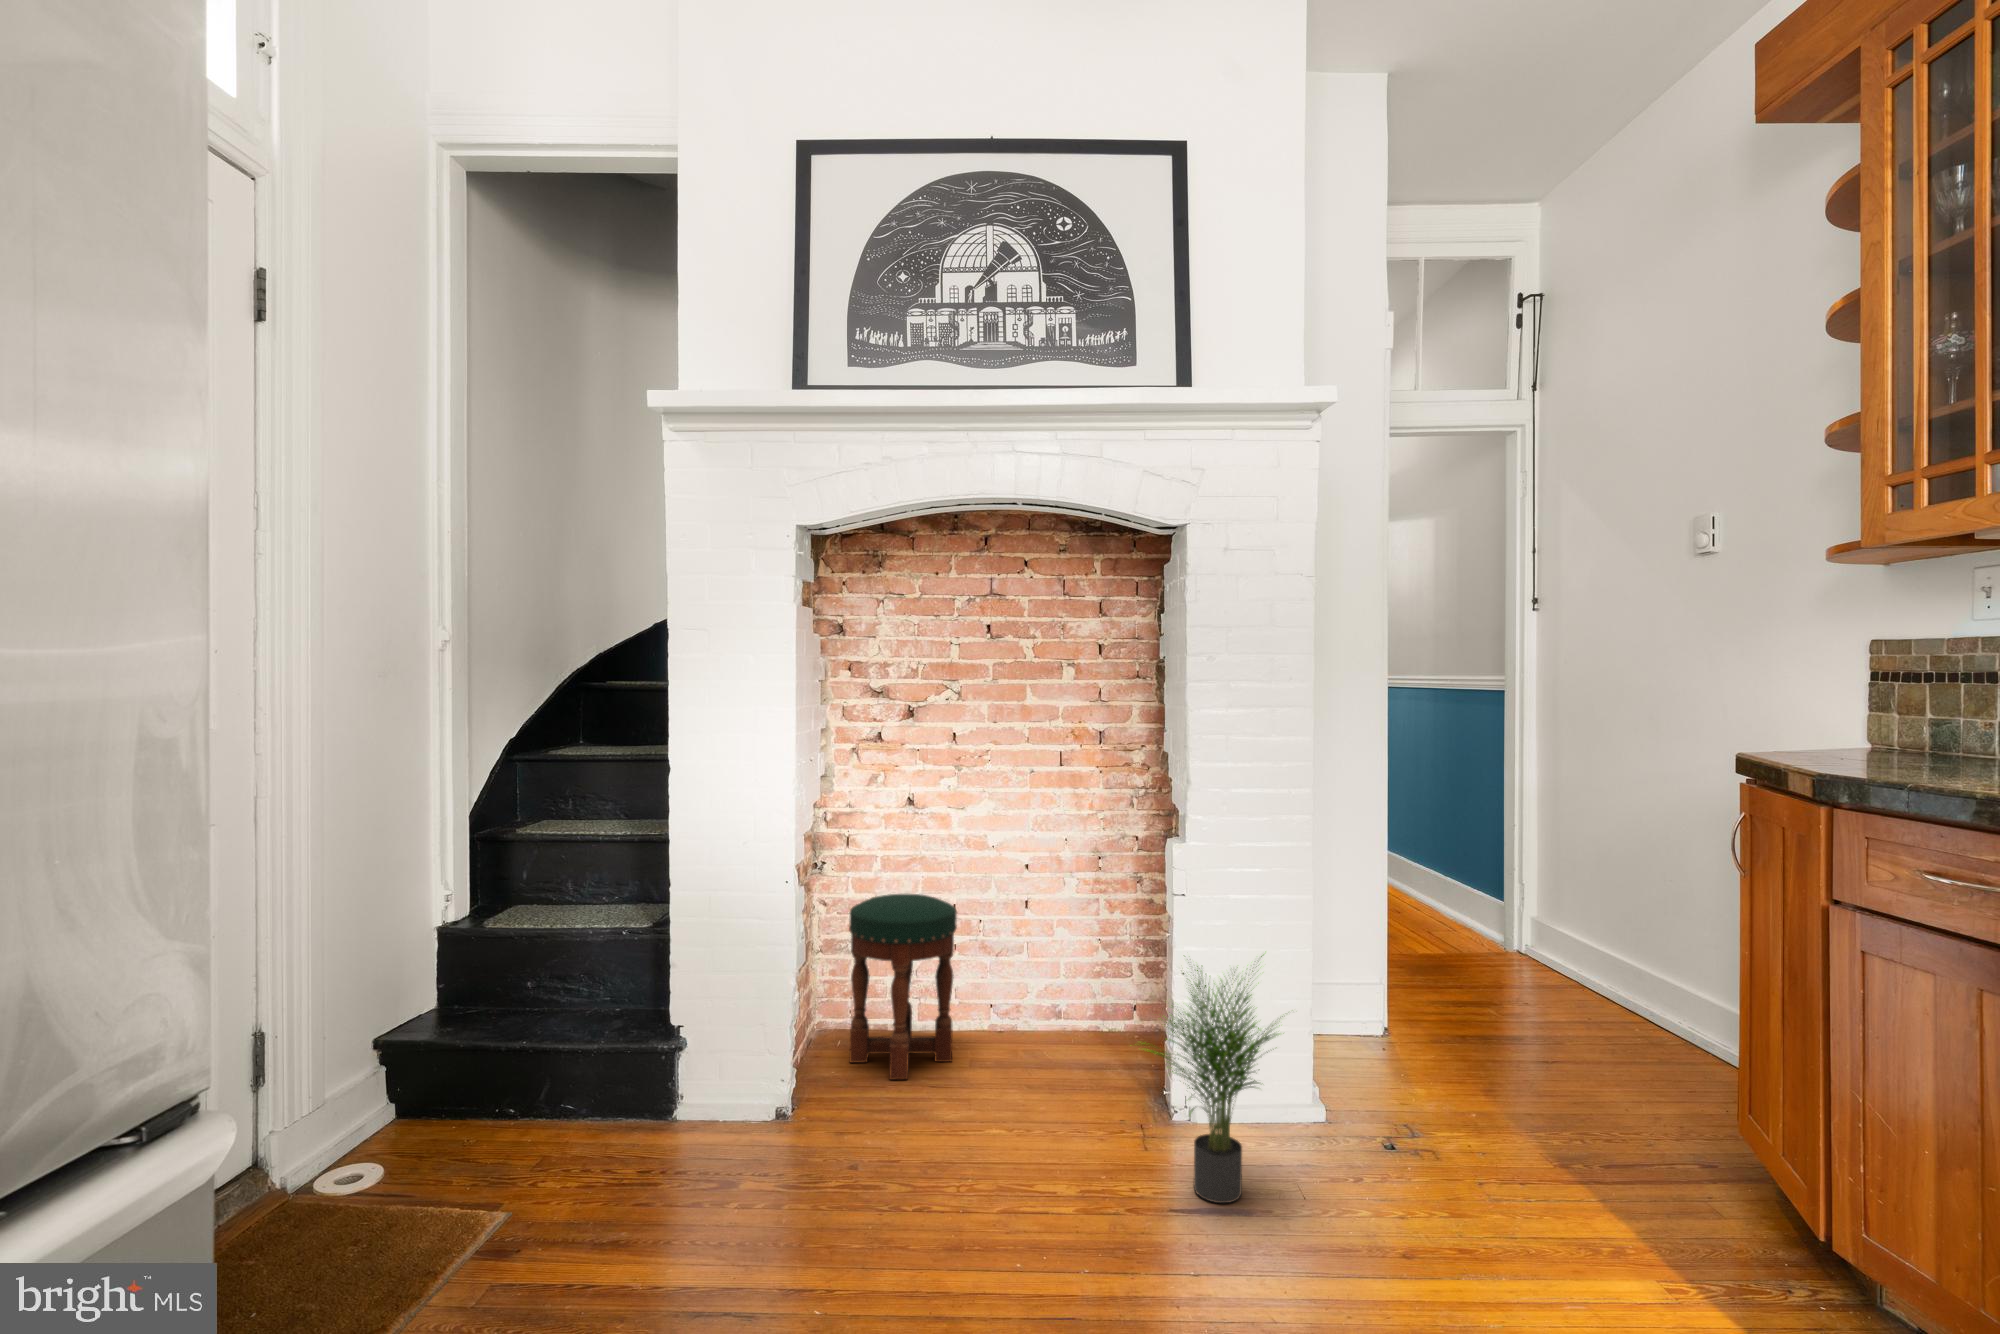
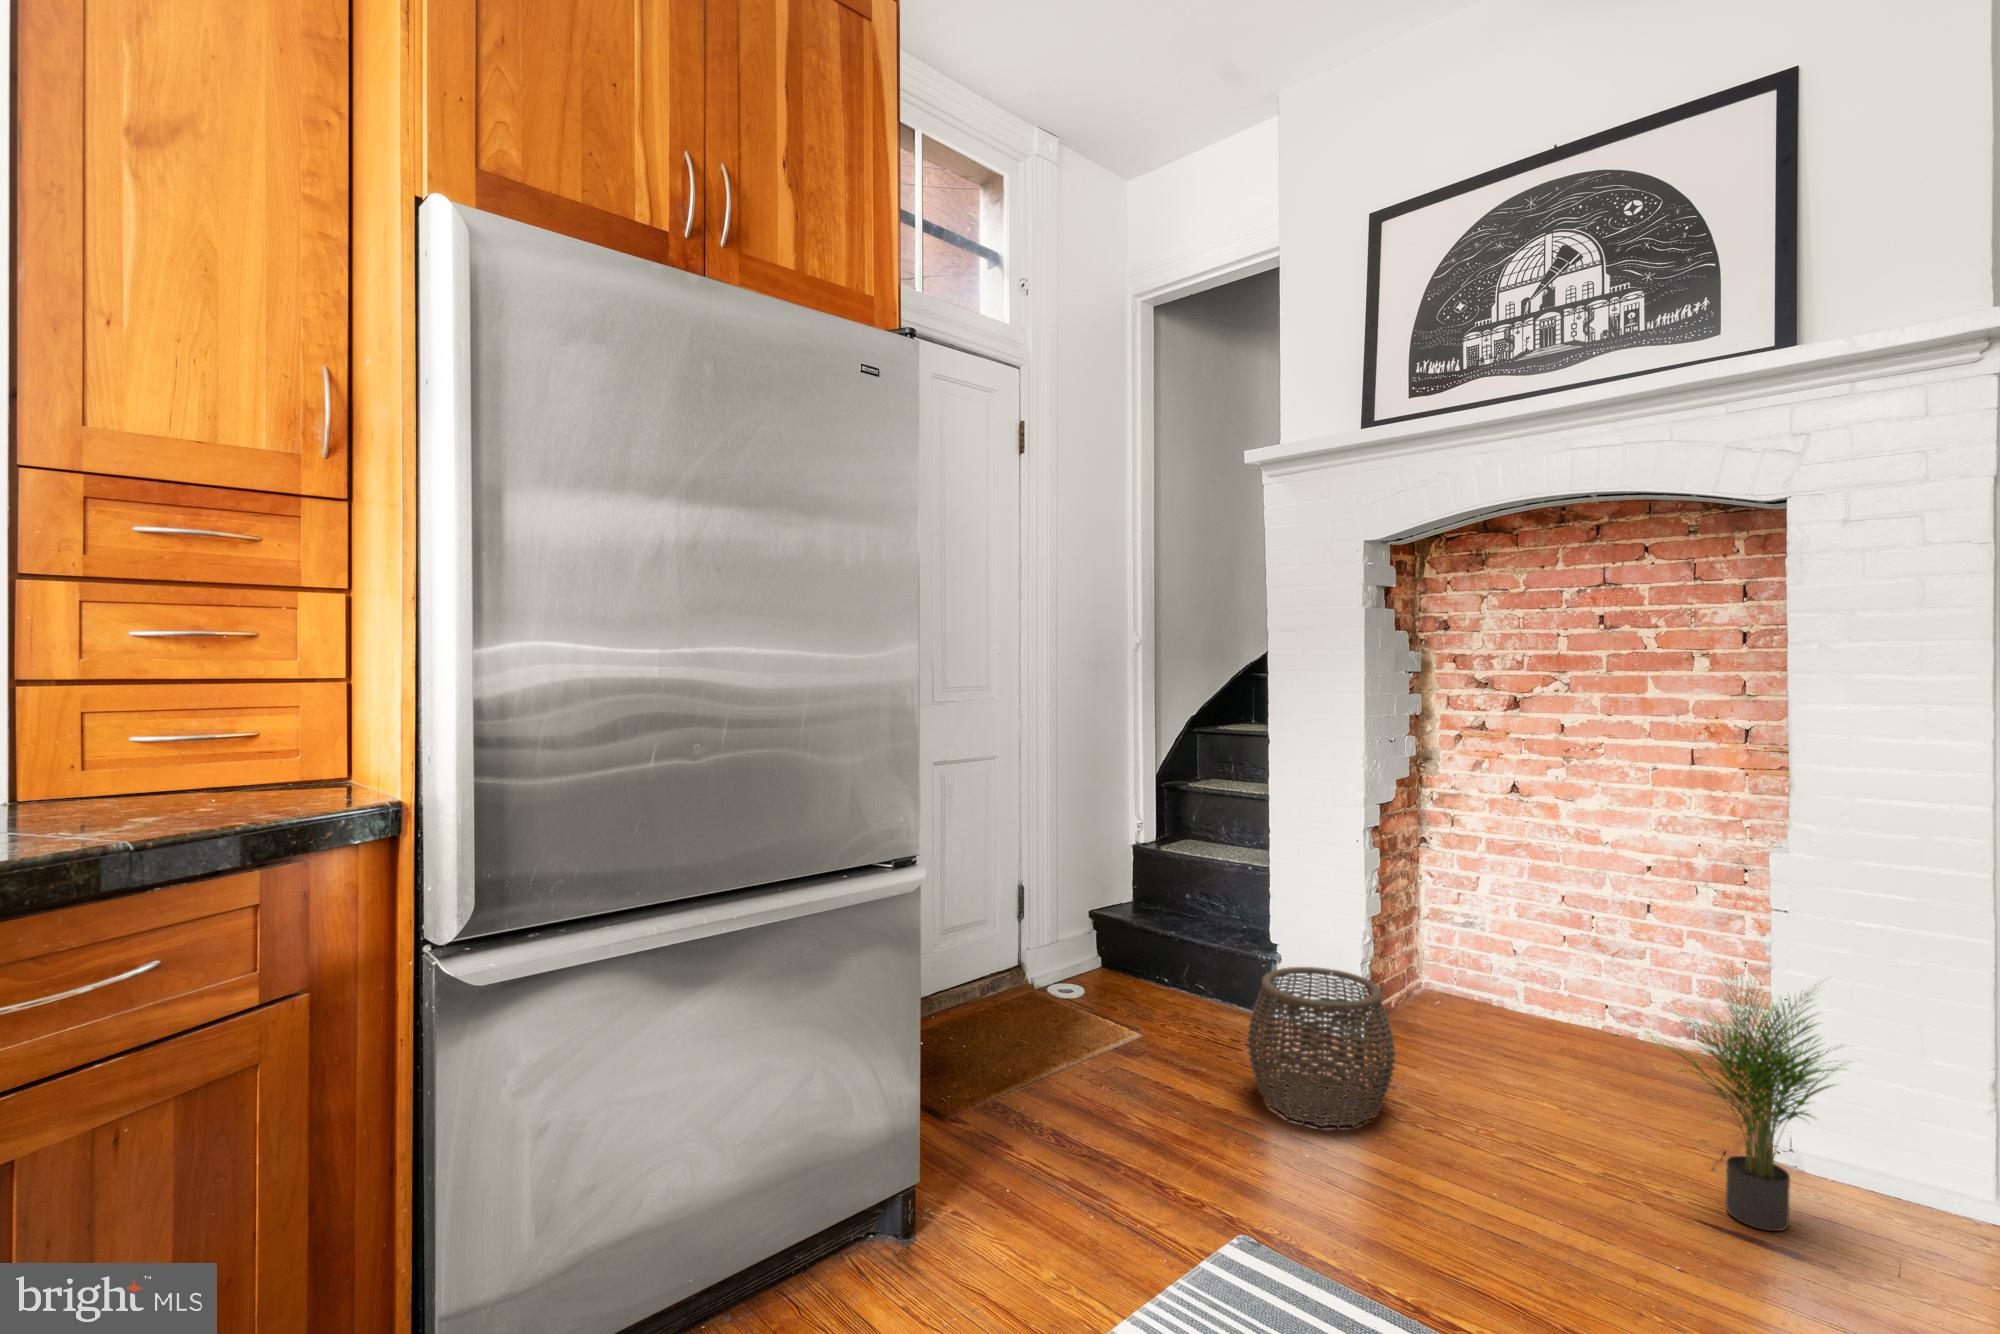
stool: present [849,894,957,1079] -> none [1438,873,1550,1042]
woven basket: none [704,1048,887,1267] -> present [1247,967,1396,1127]

